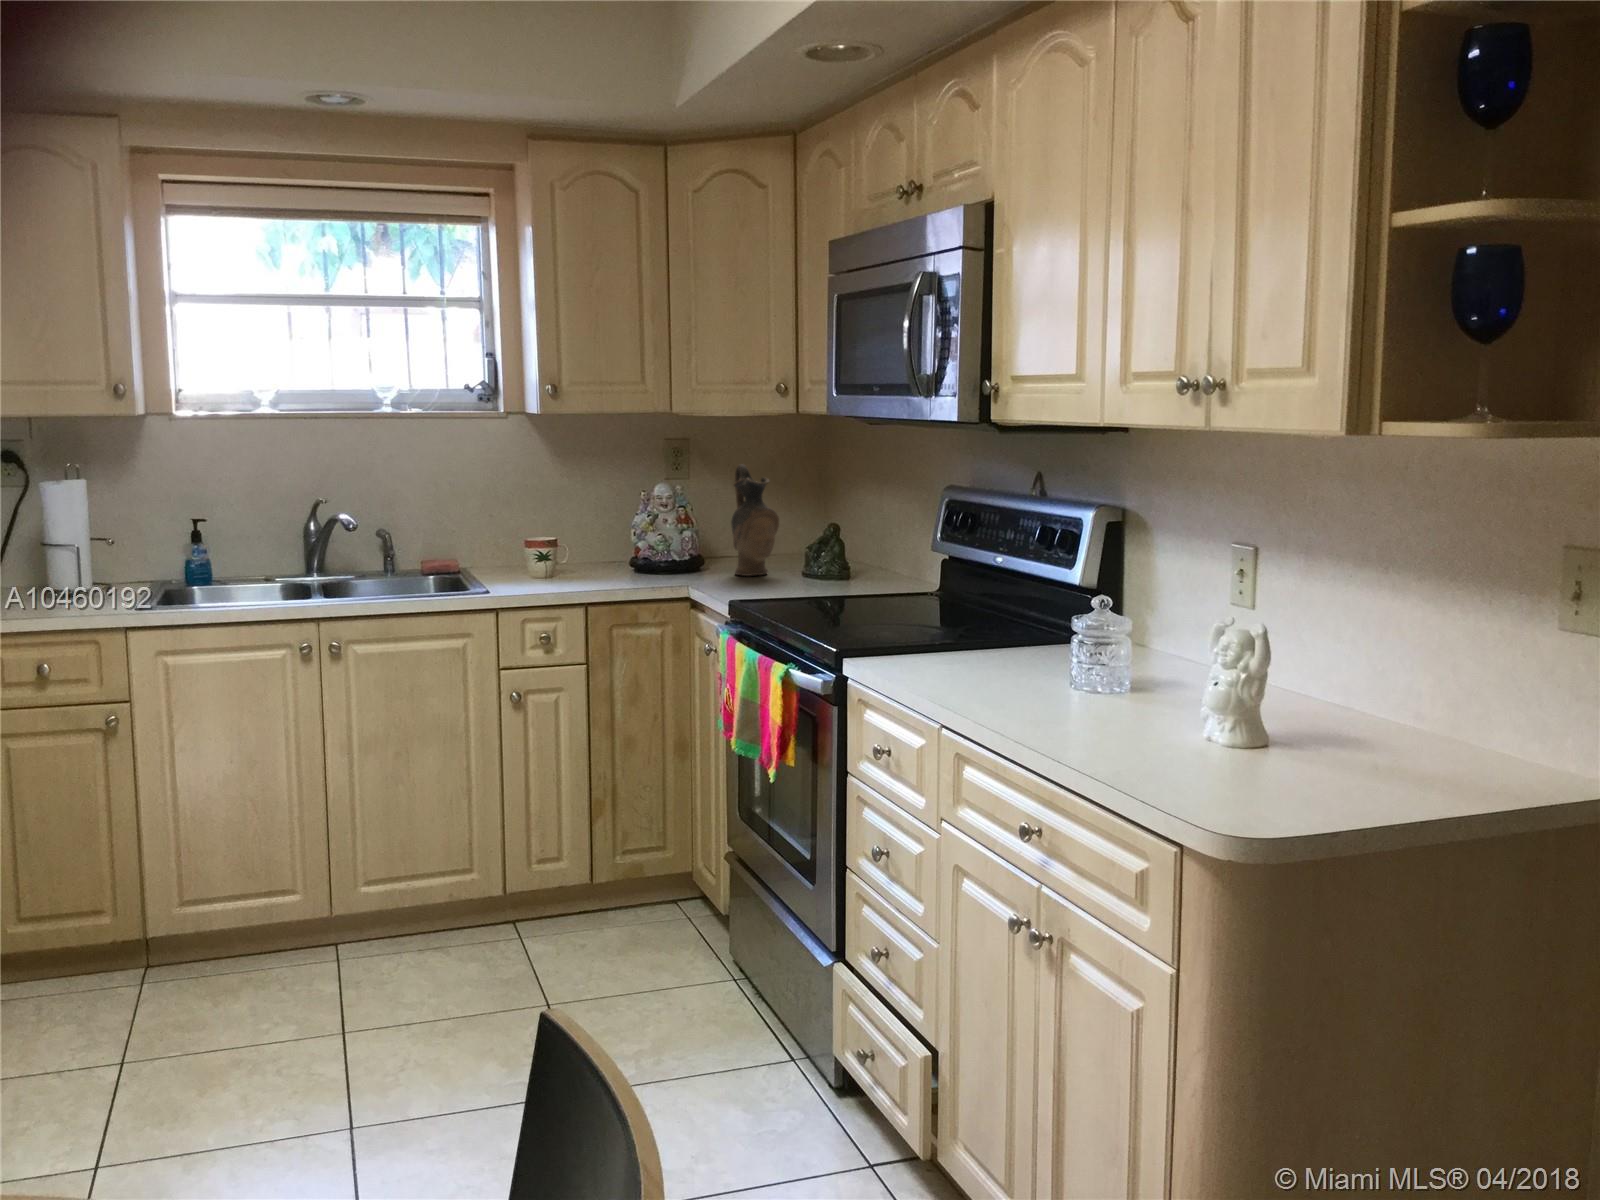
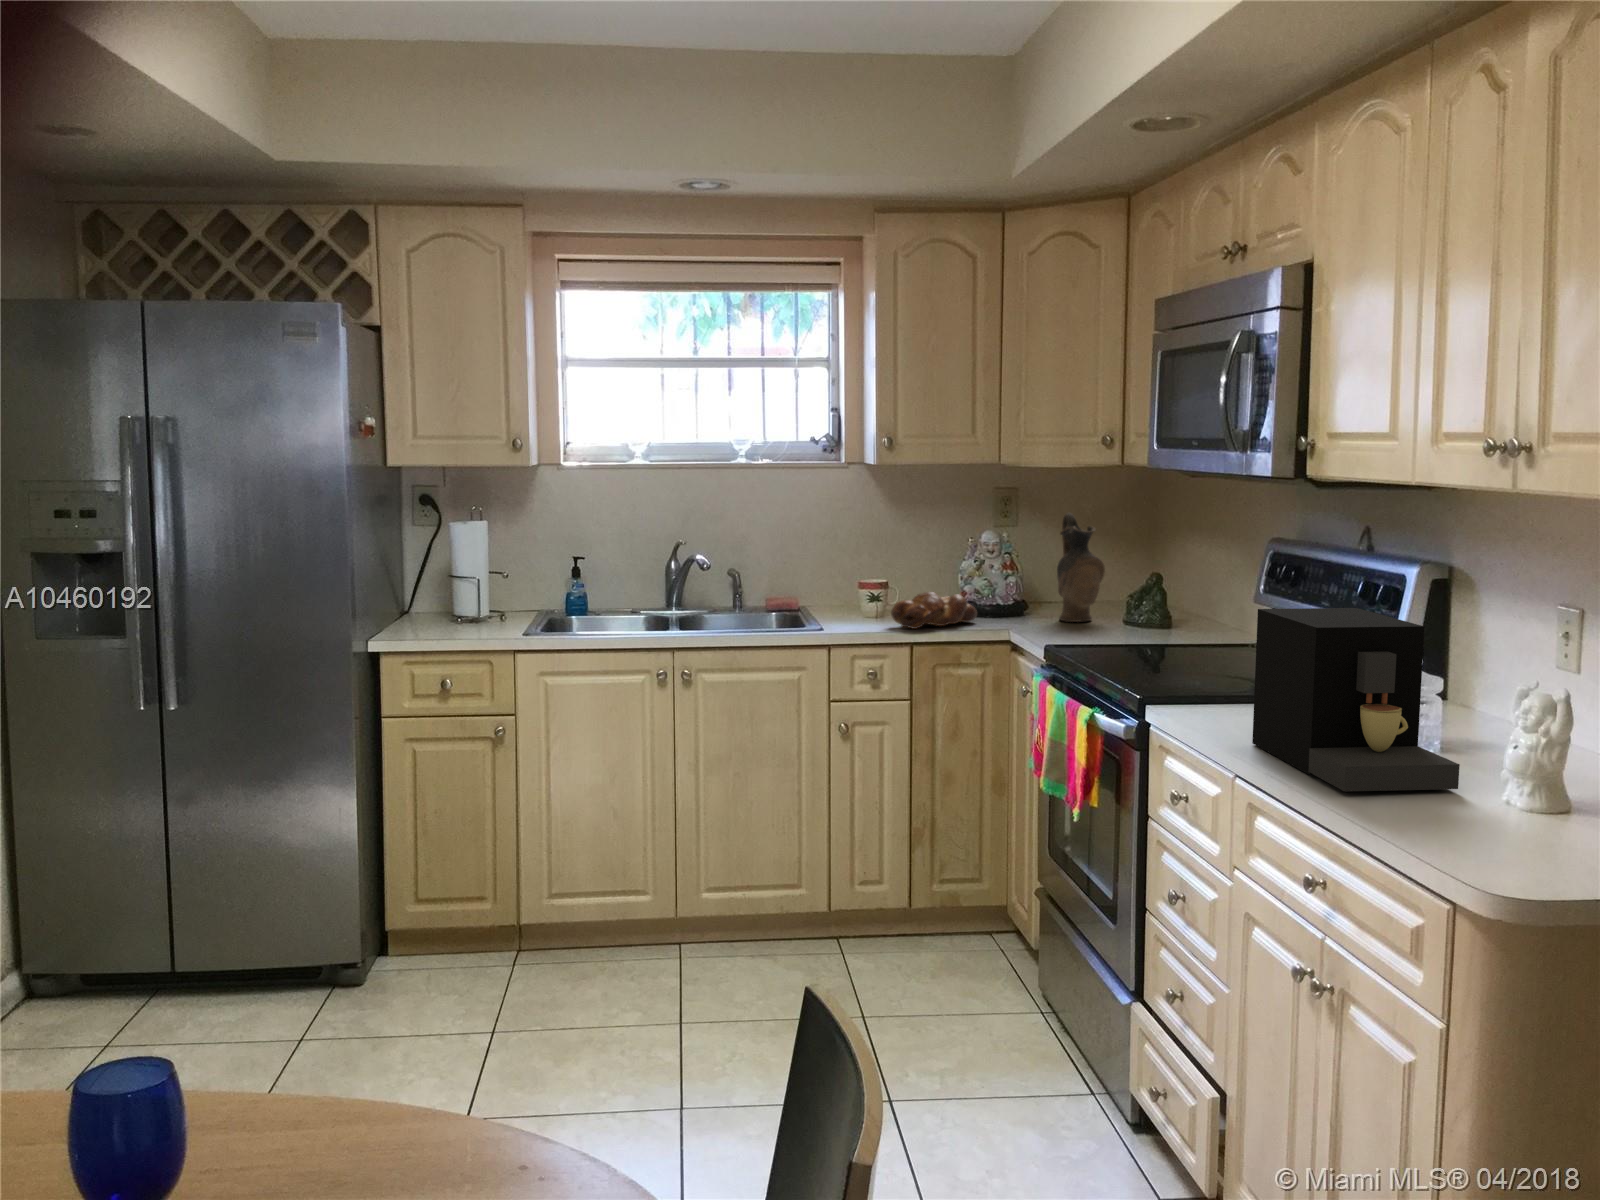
bread loaf: none [561,548,651,588] -> present [891,592,977,629]
coffee maker: none [954,550,1163,737] -> present [1252,608,1460,792]

